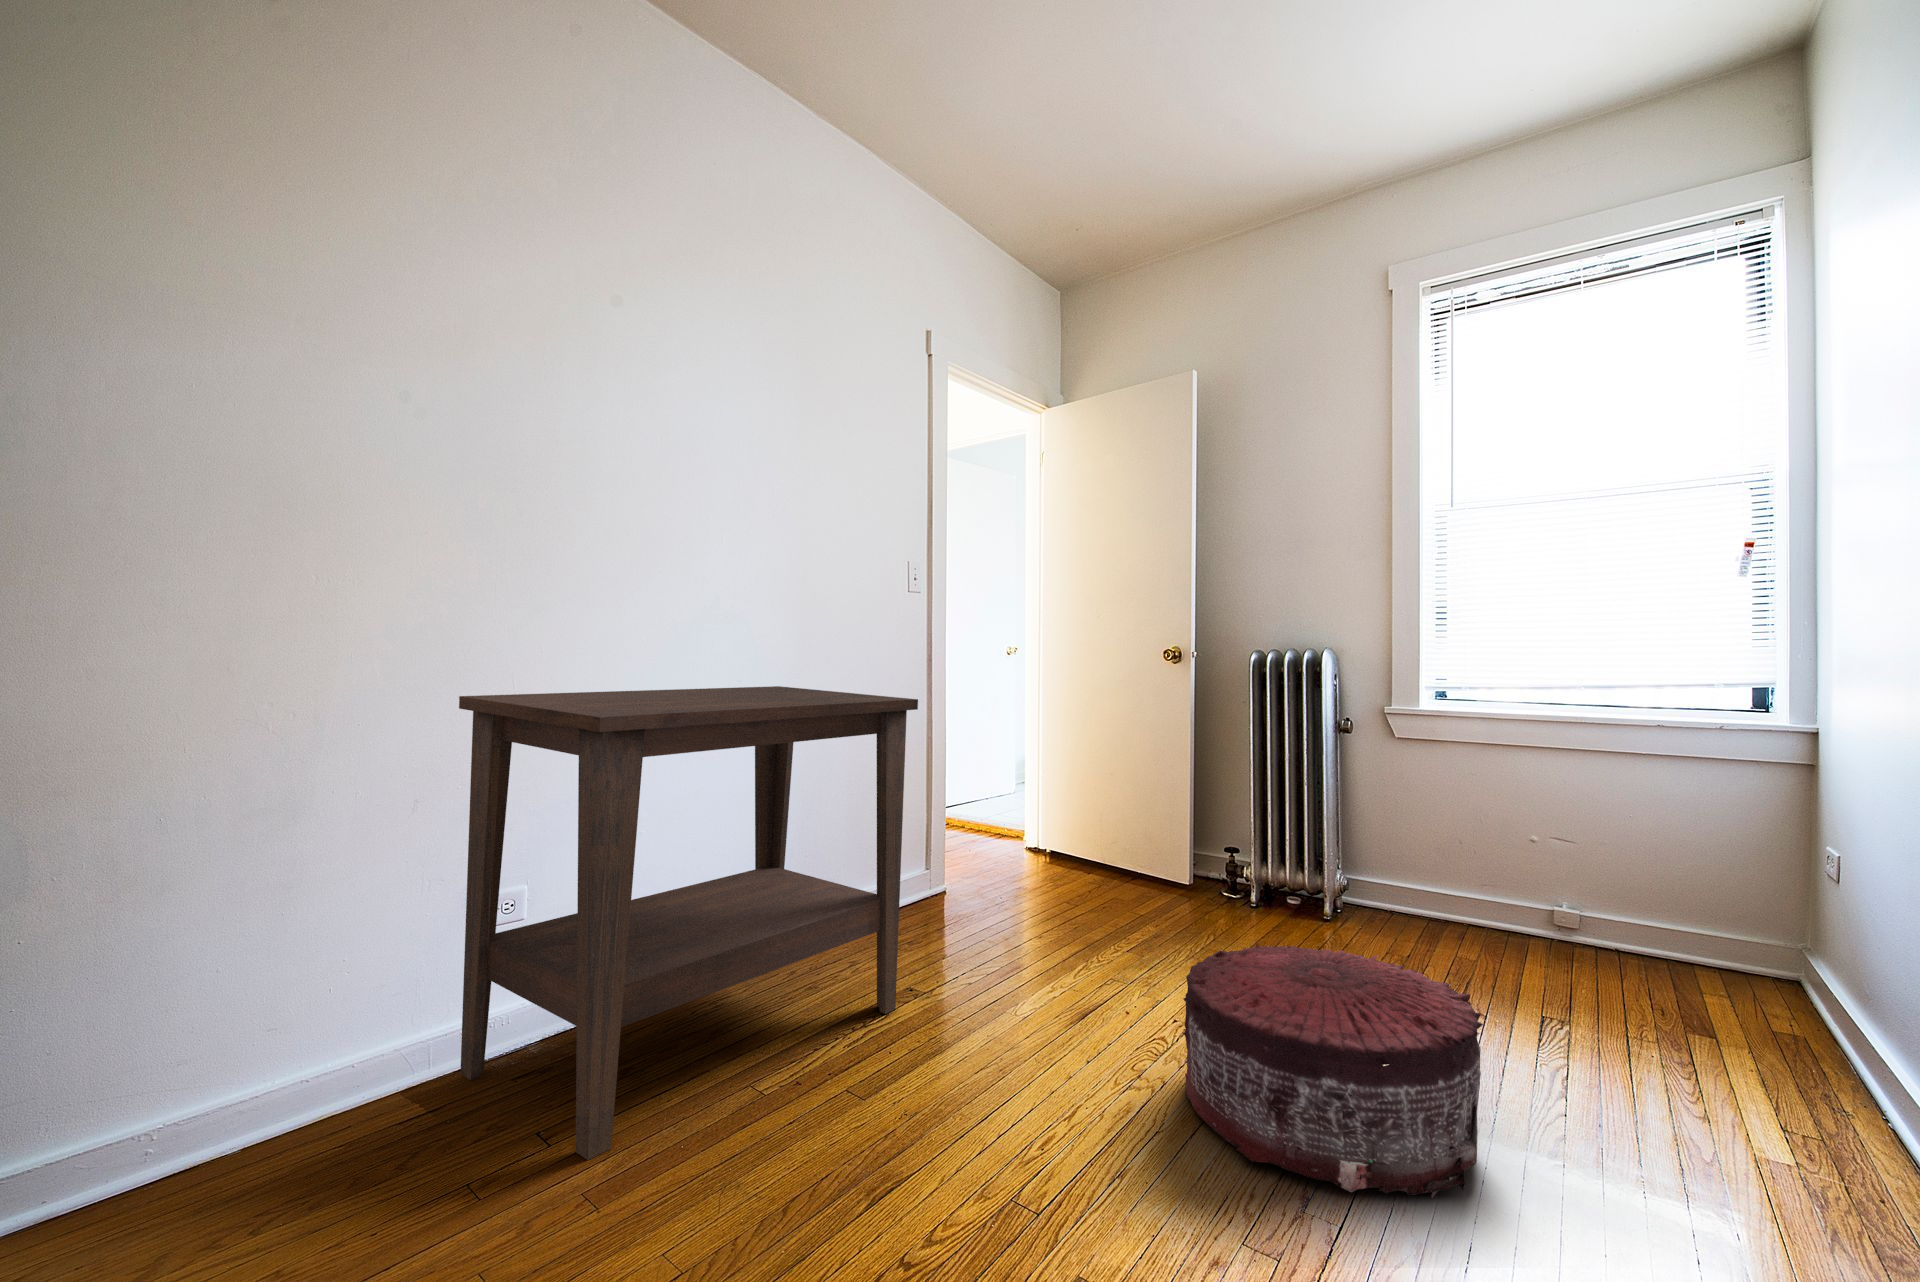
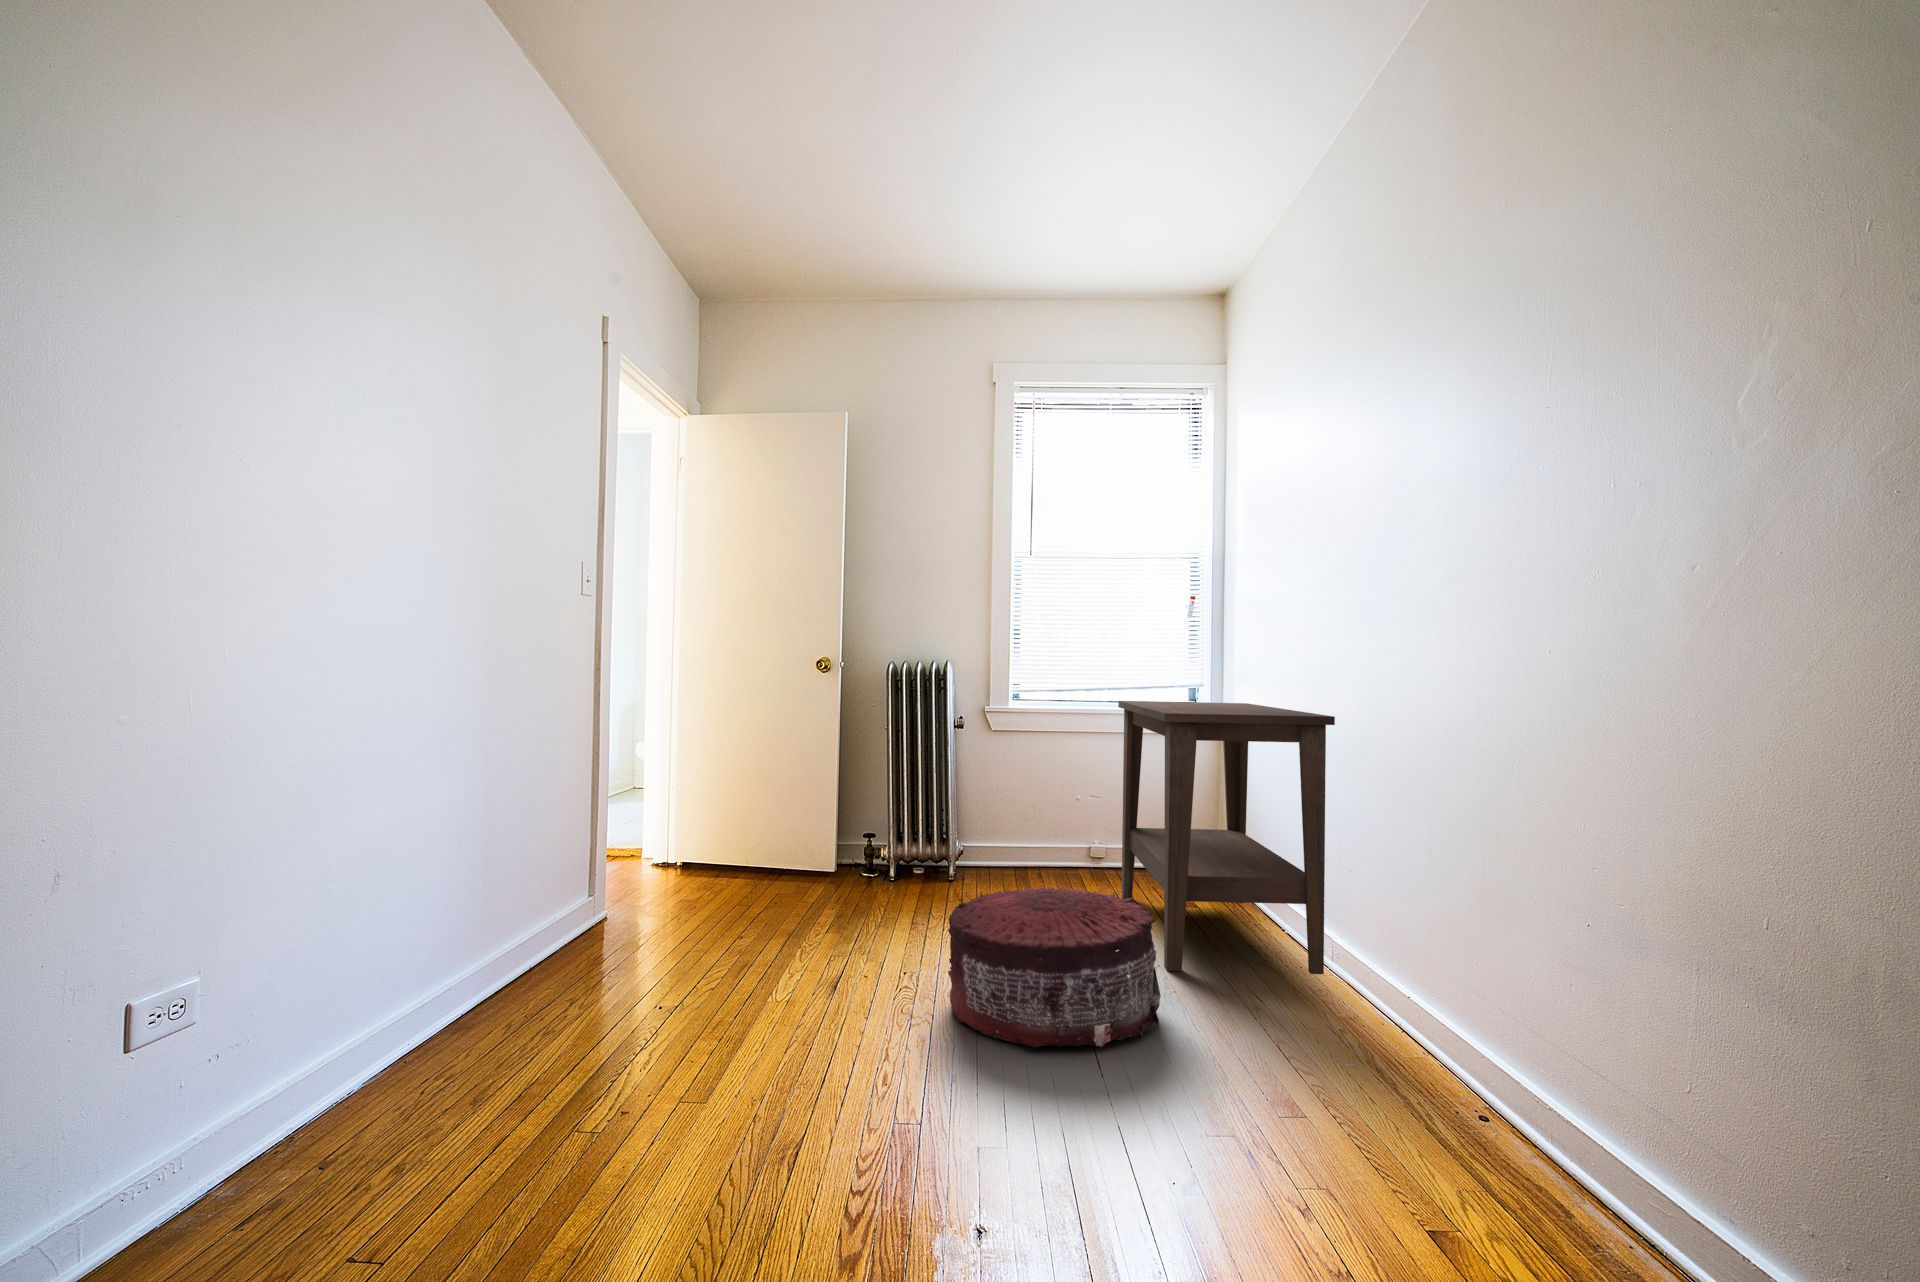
side table: present [459,686,918,1160] -> present [1118,701,1335,974]

